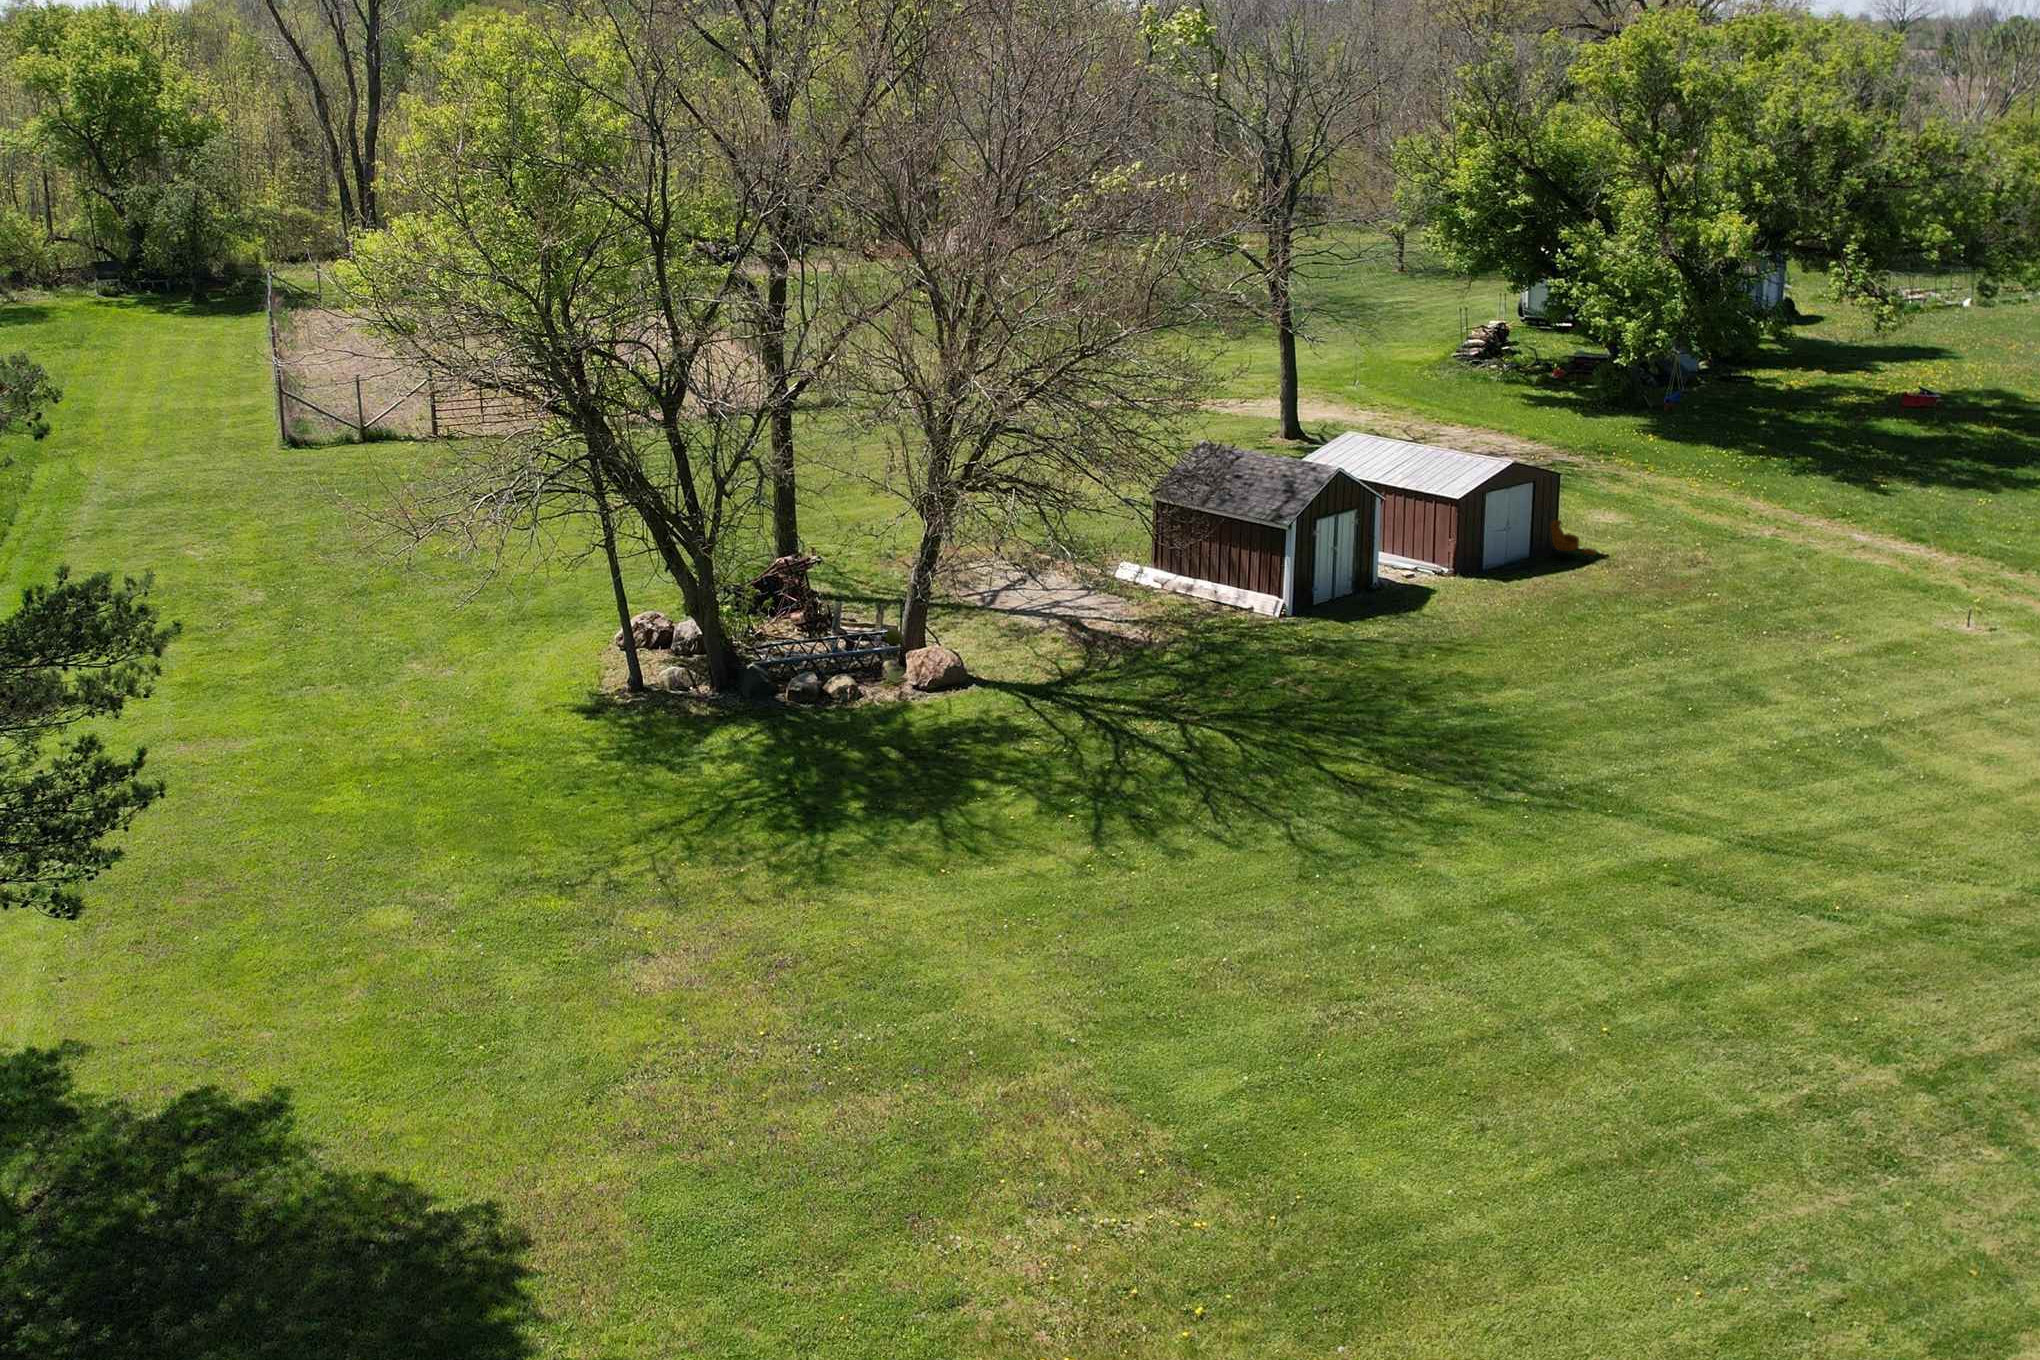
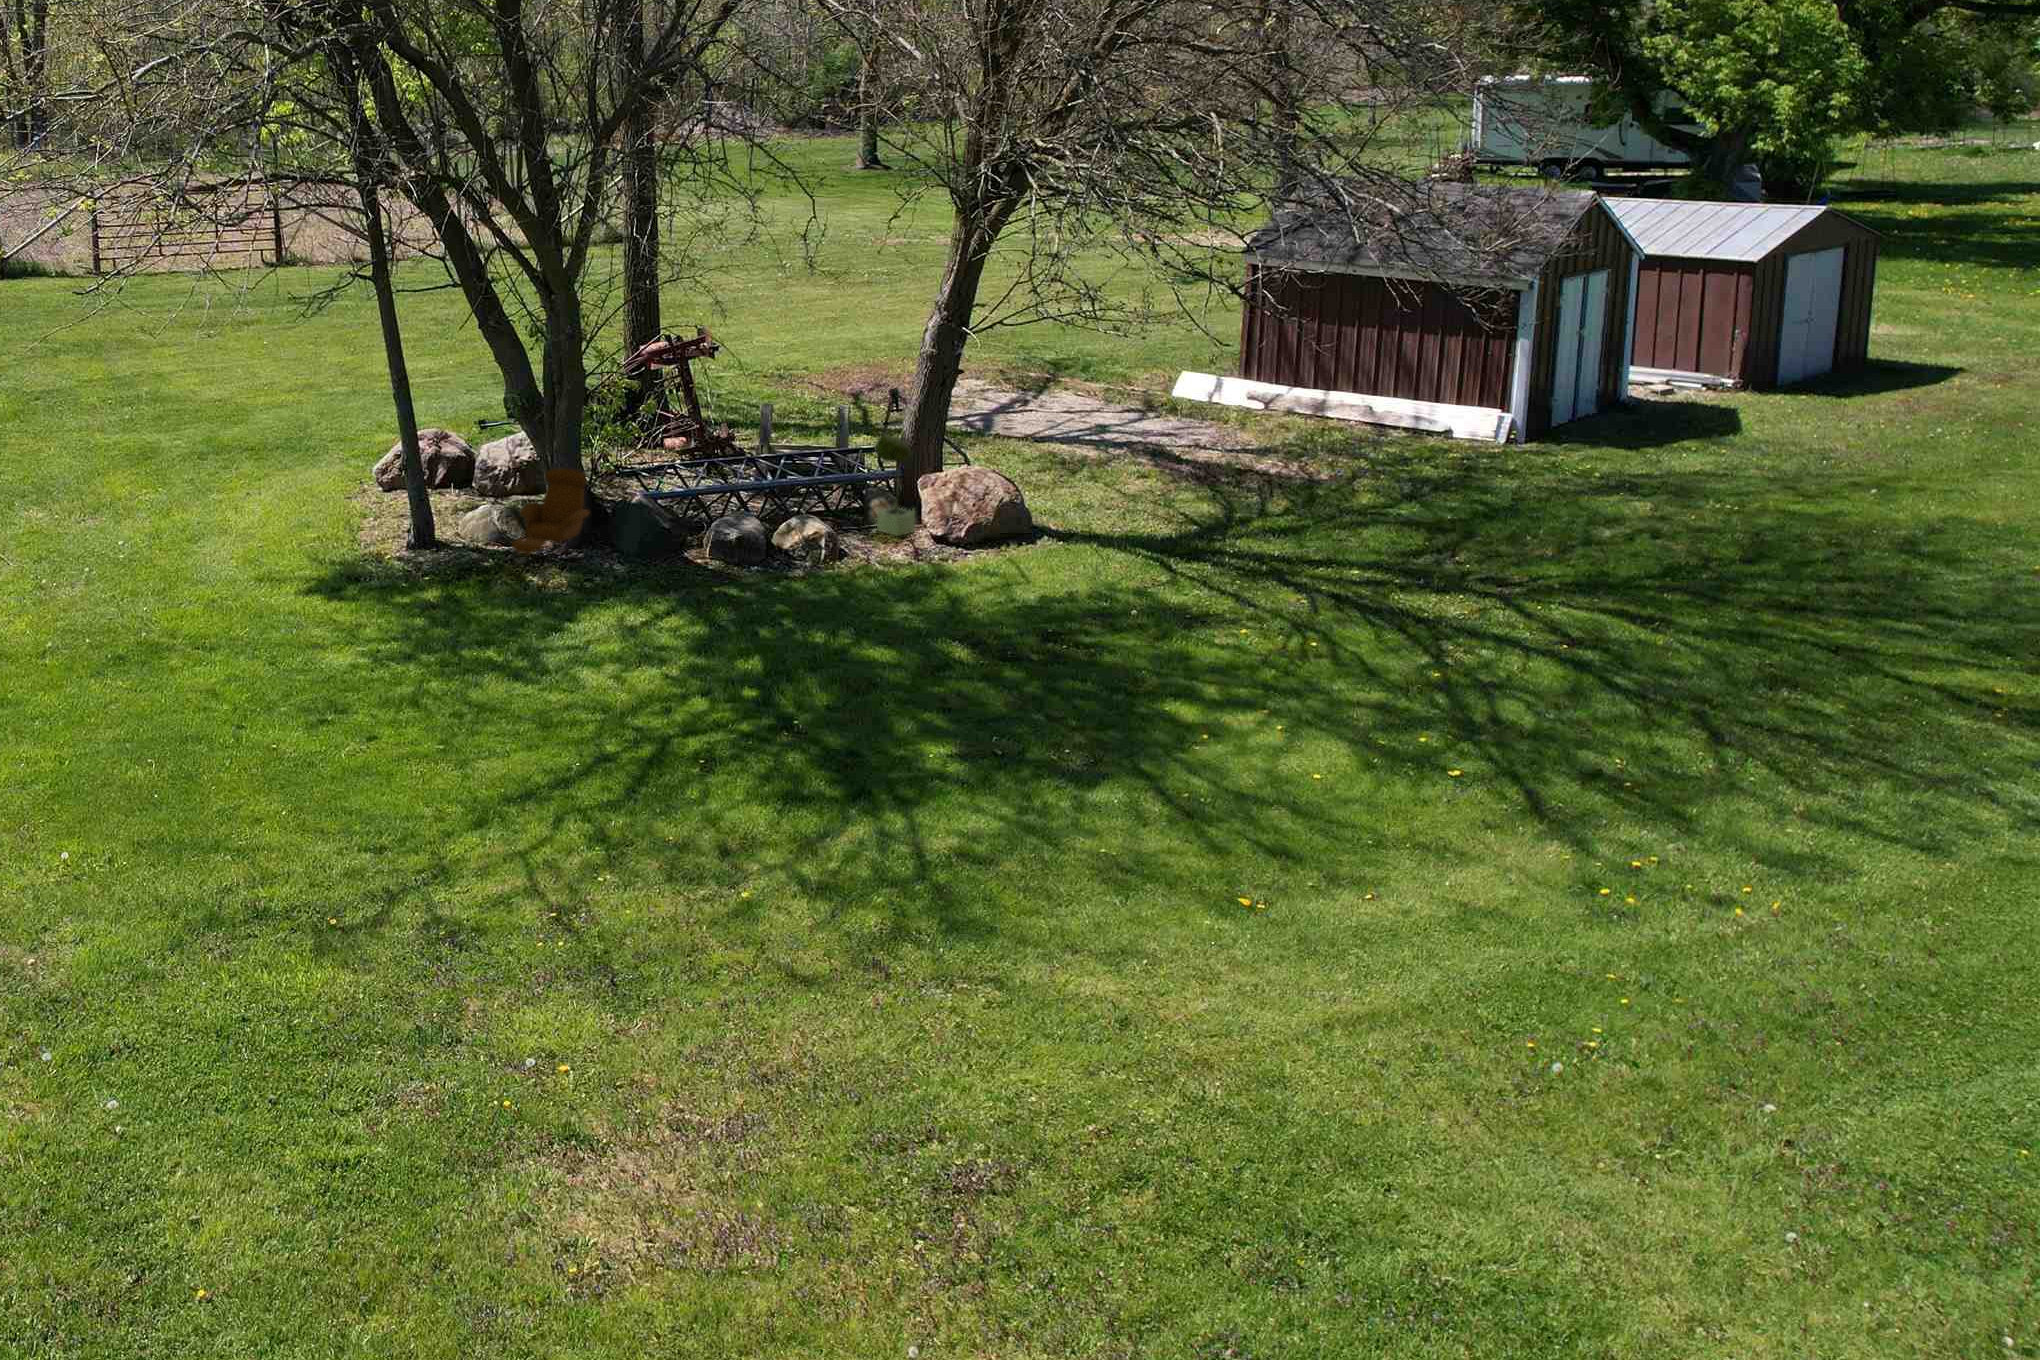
lounge chair: present [1551,520,1596,561] -> present [512,469,590,571]

